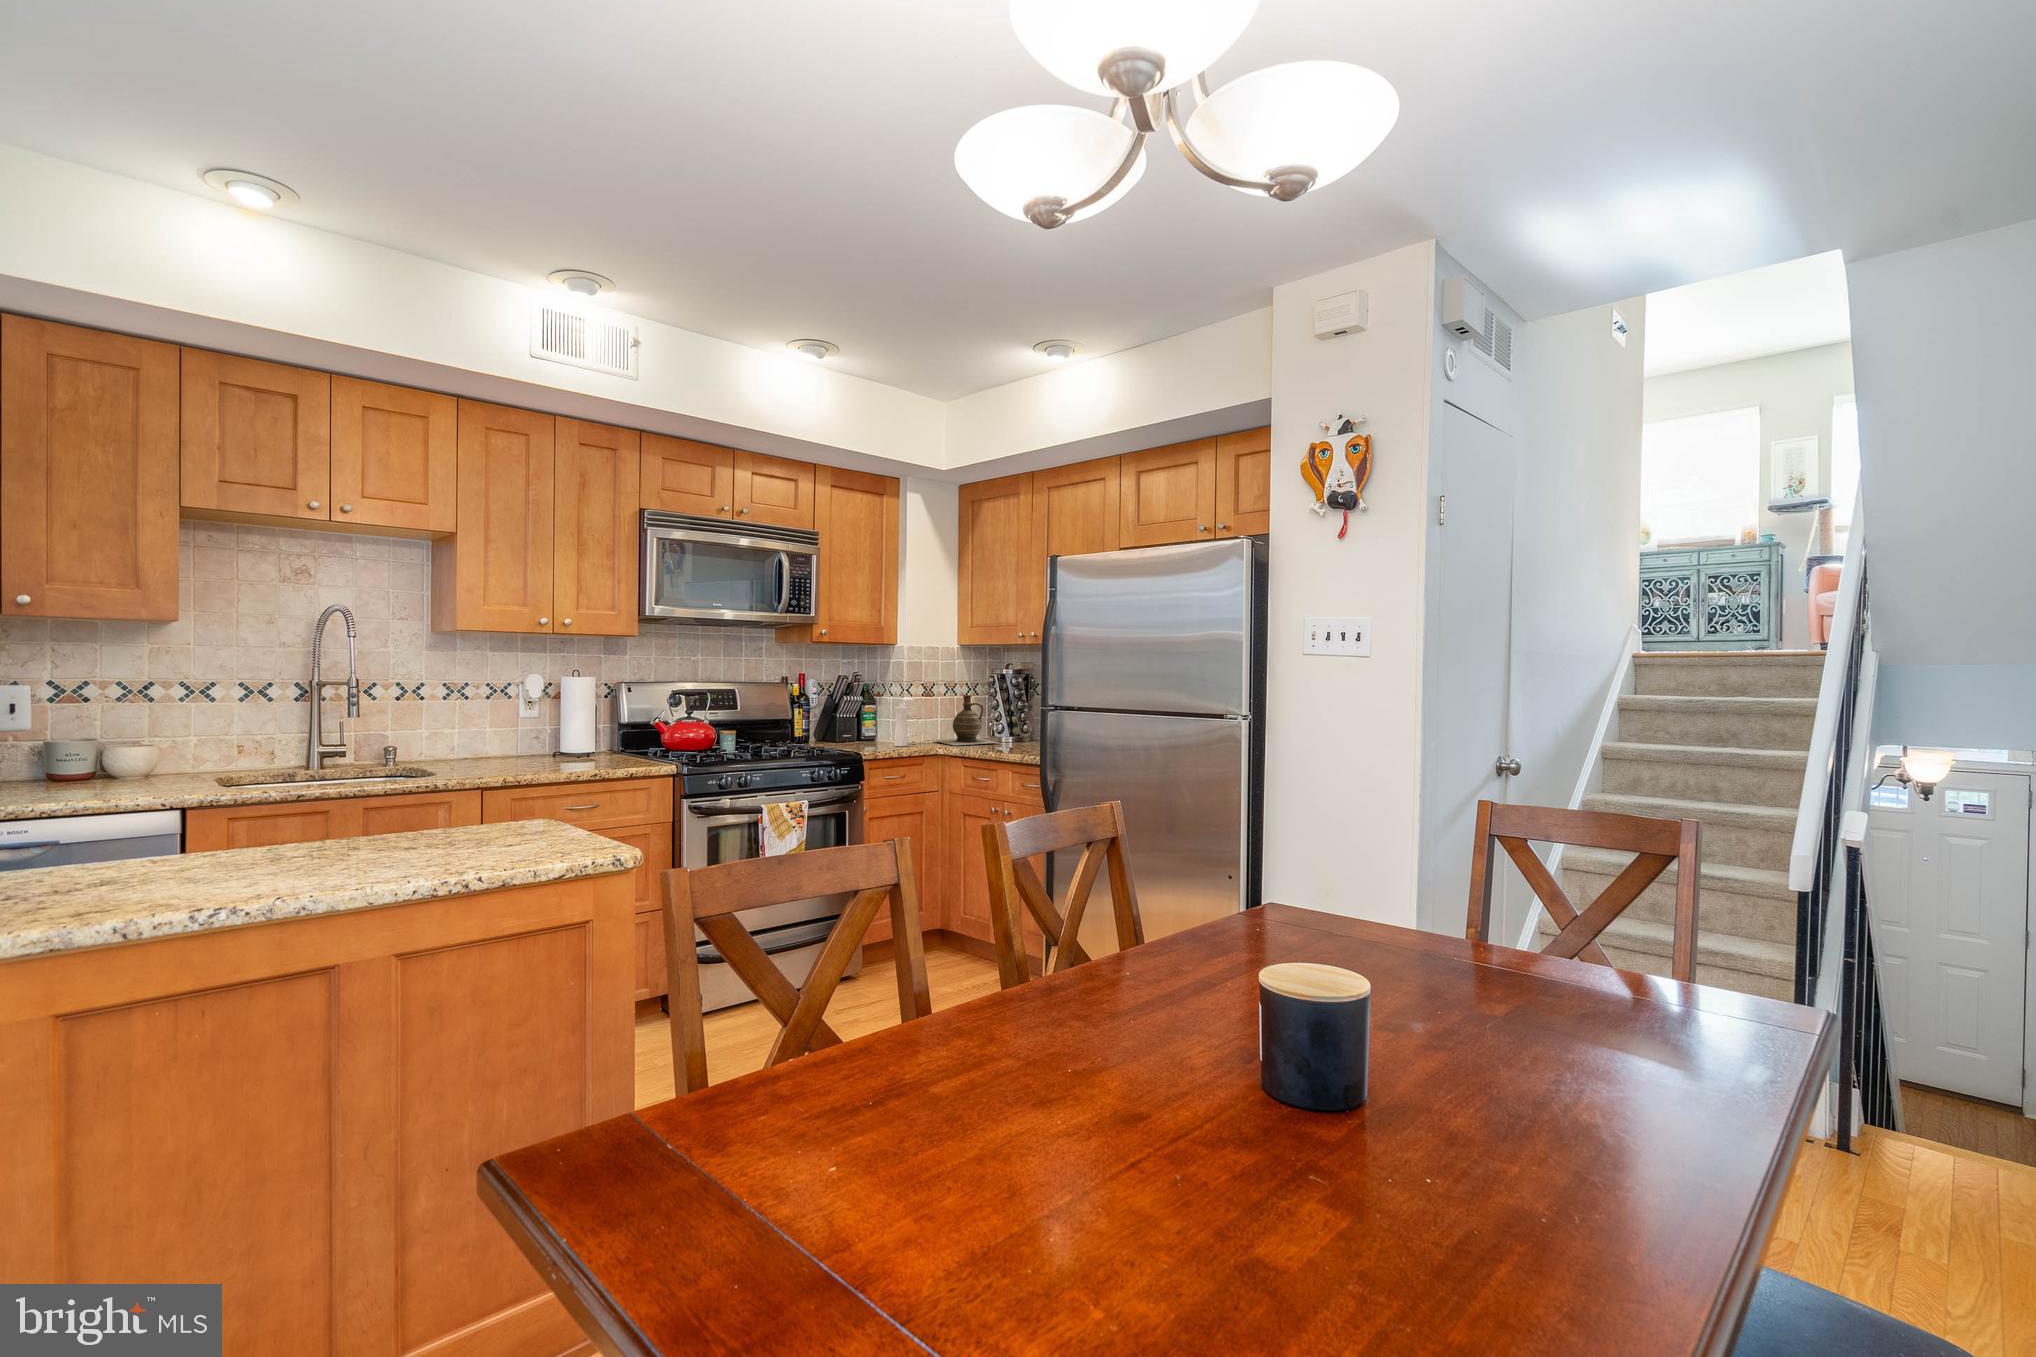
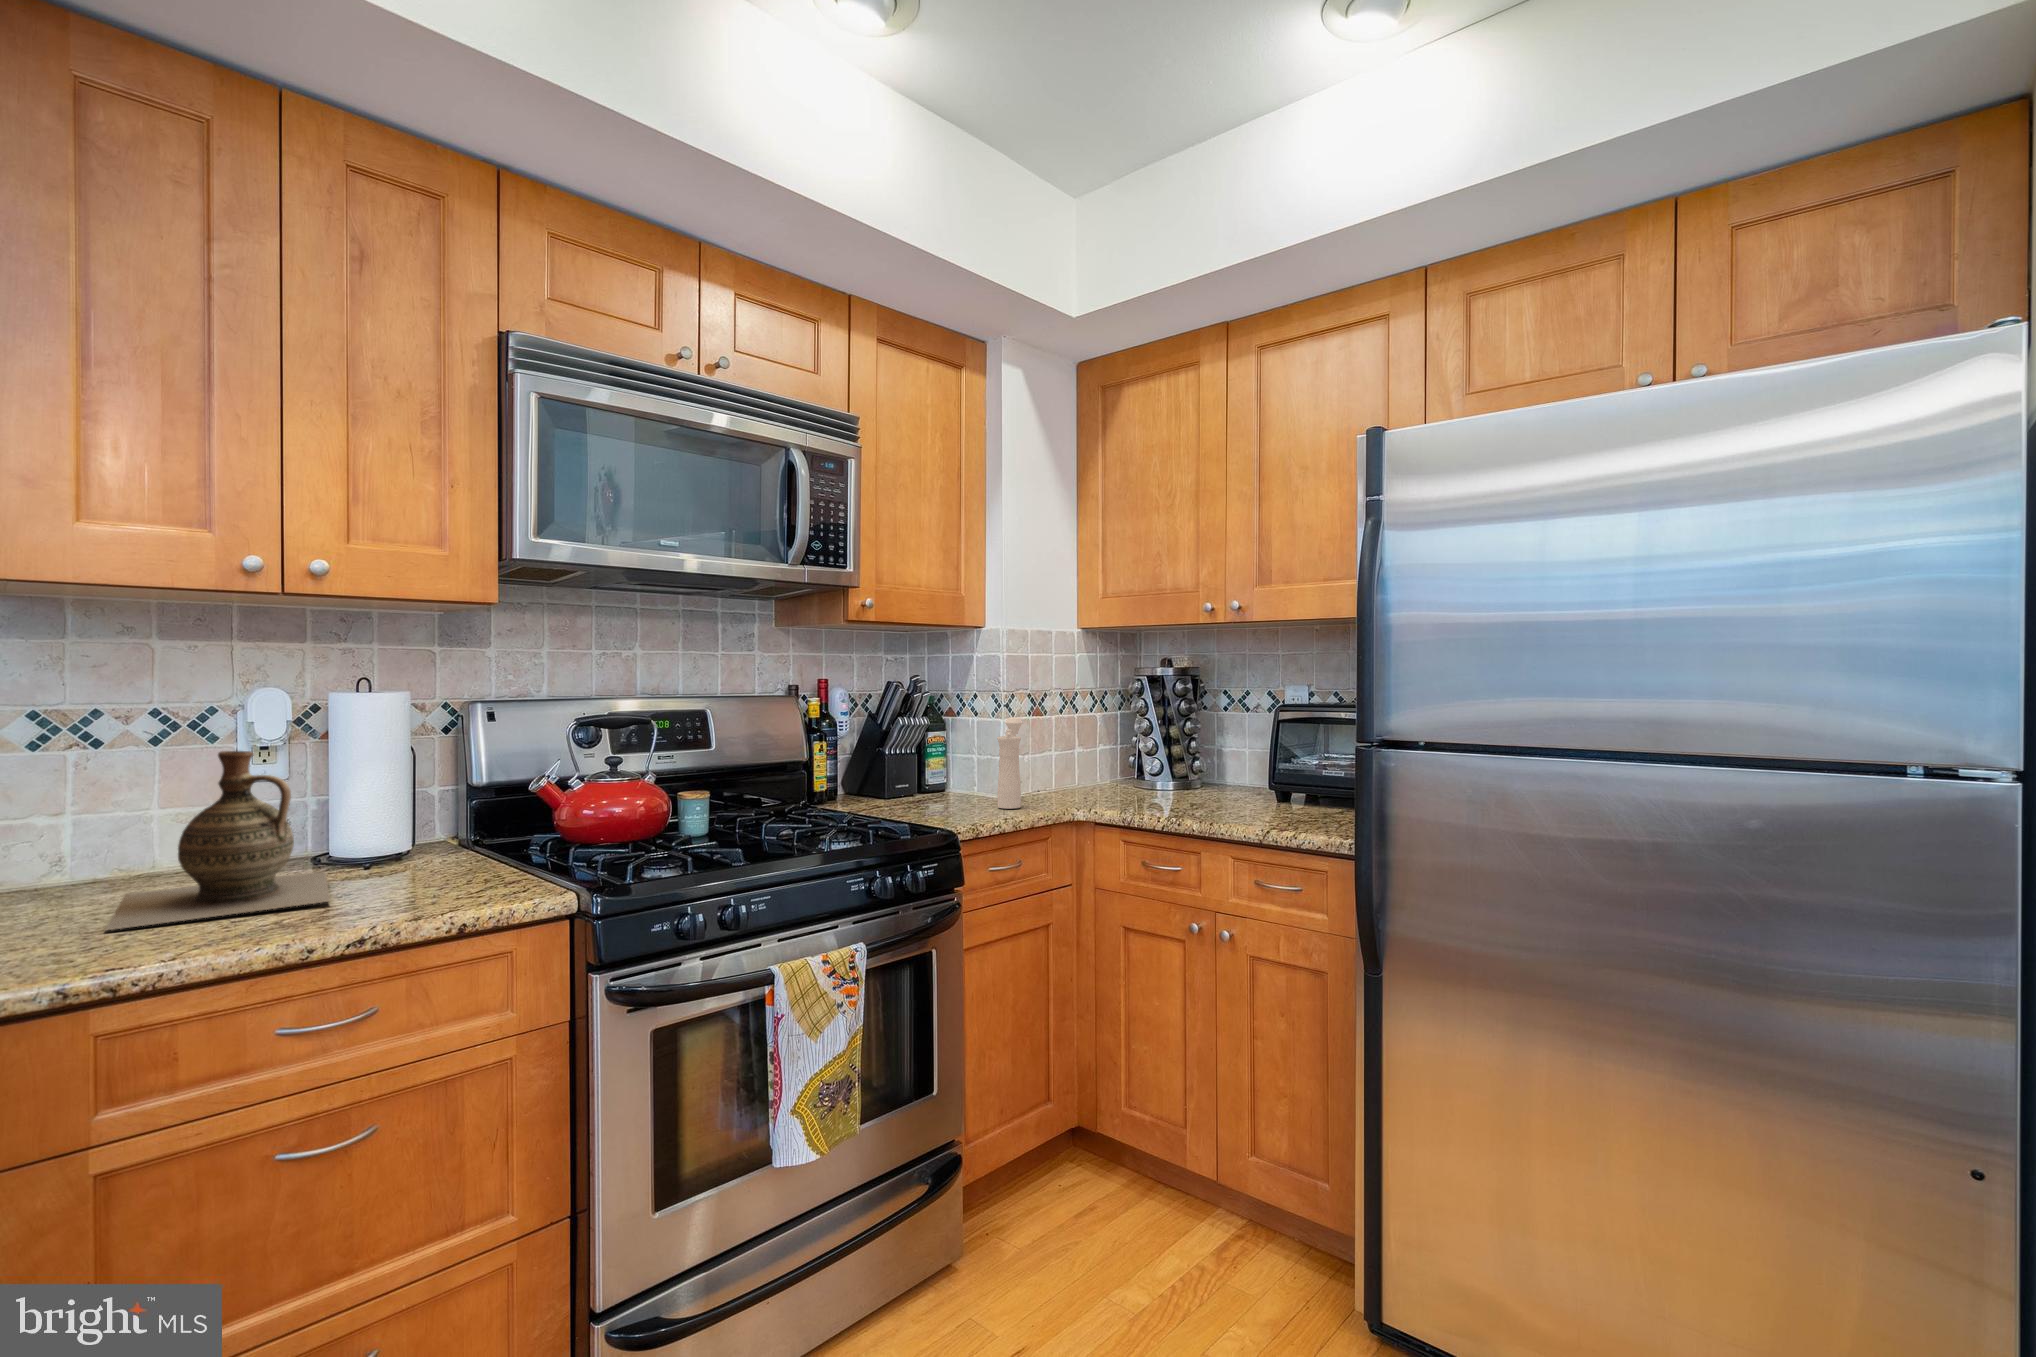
ceramic jug: present [932,695,997,745] -> present [105,751,330,930]

